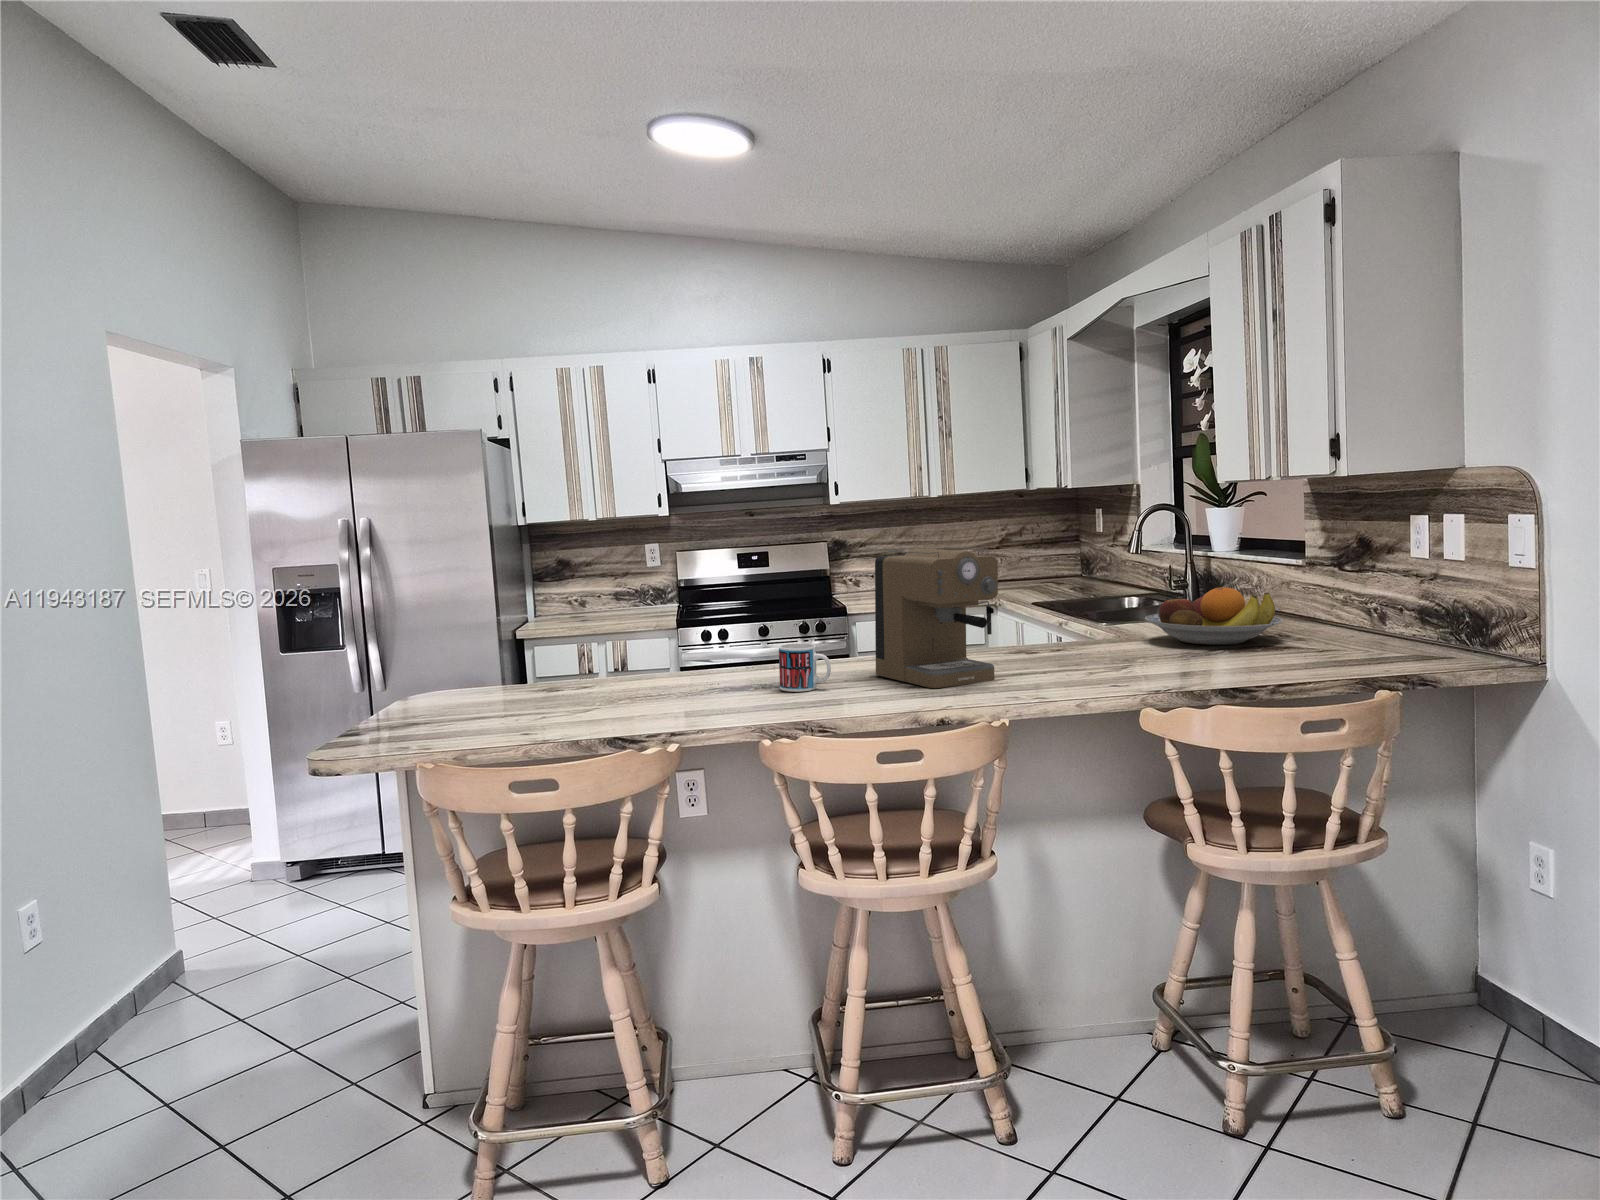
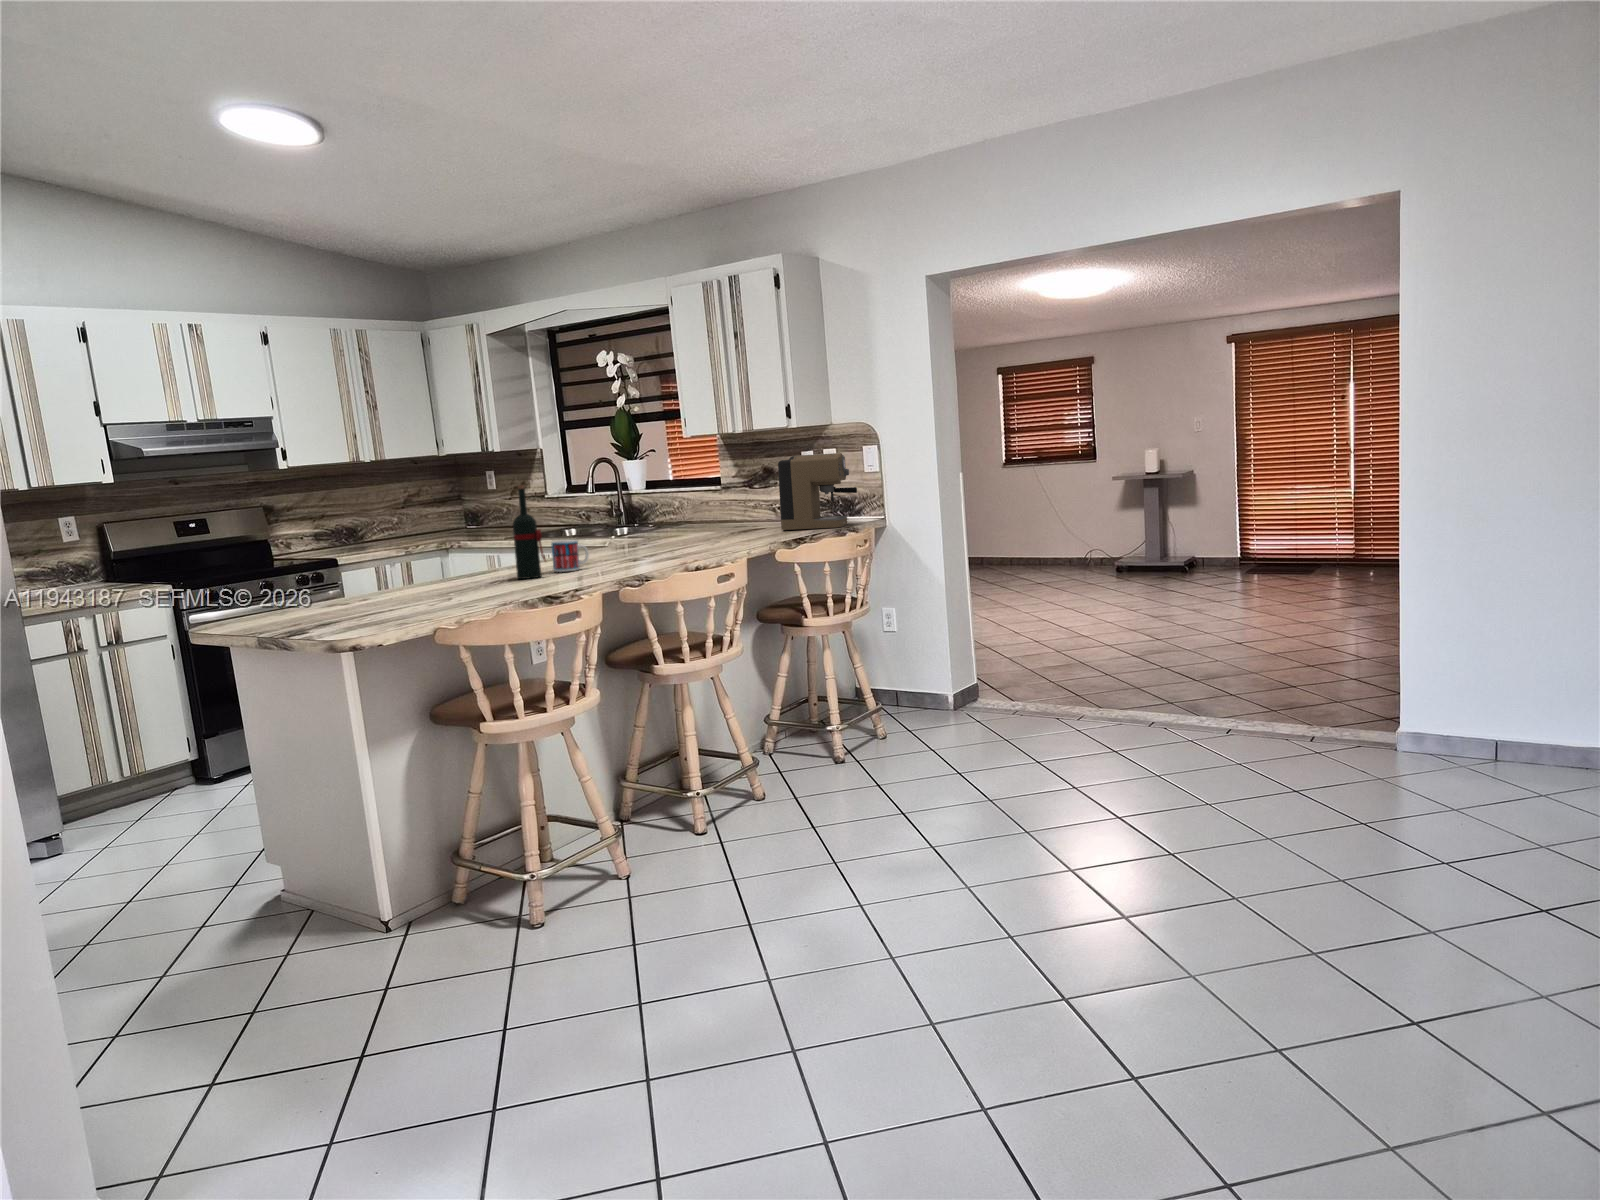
coffee maker: present [875,548,998,688] -> present [778,453,857,530]
wine bottle: none [710,564,746,696] -> present [513,485,546,579]
fruit bowl: present [1145,587,1282,645] -> none [672,498,751,535]

